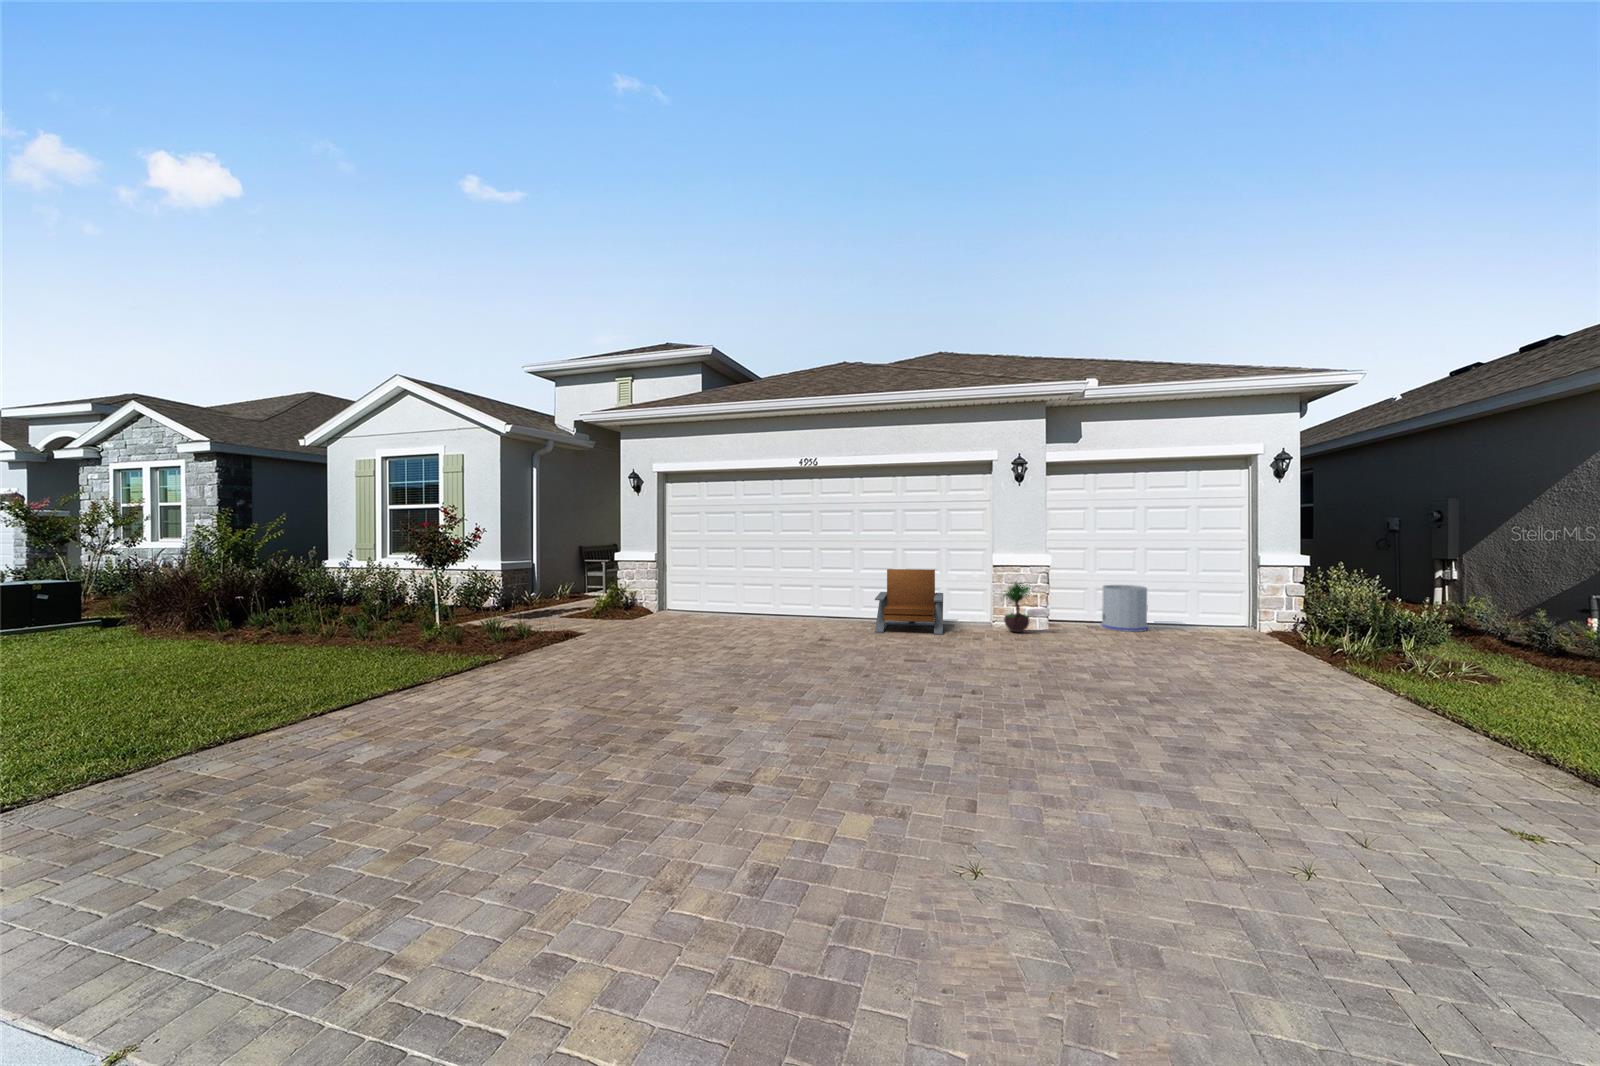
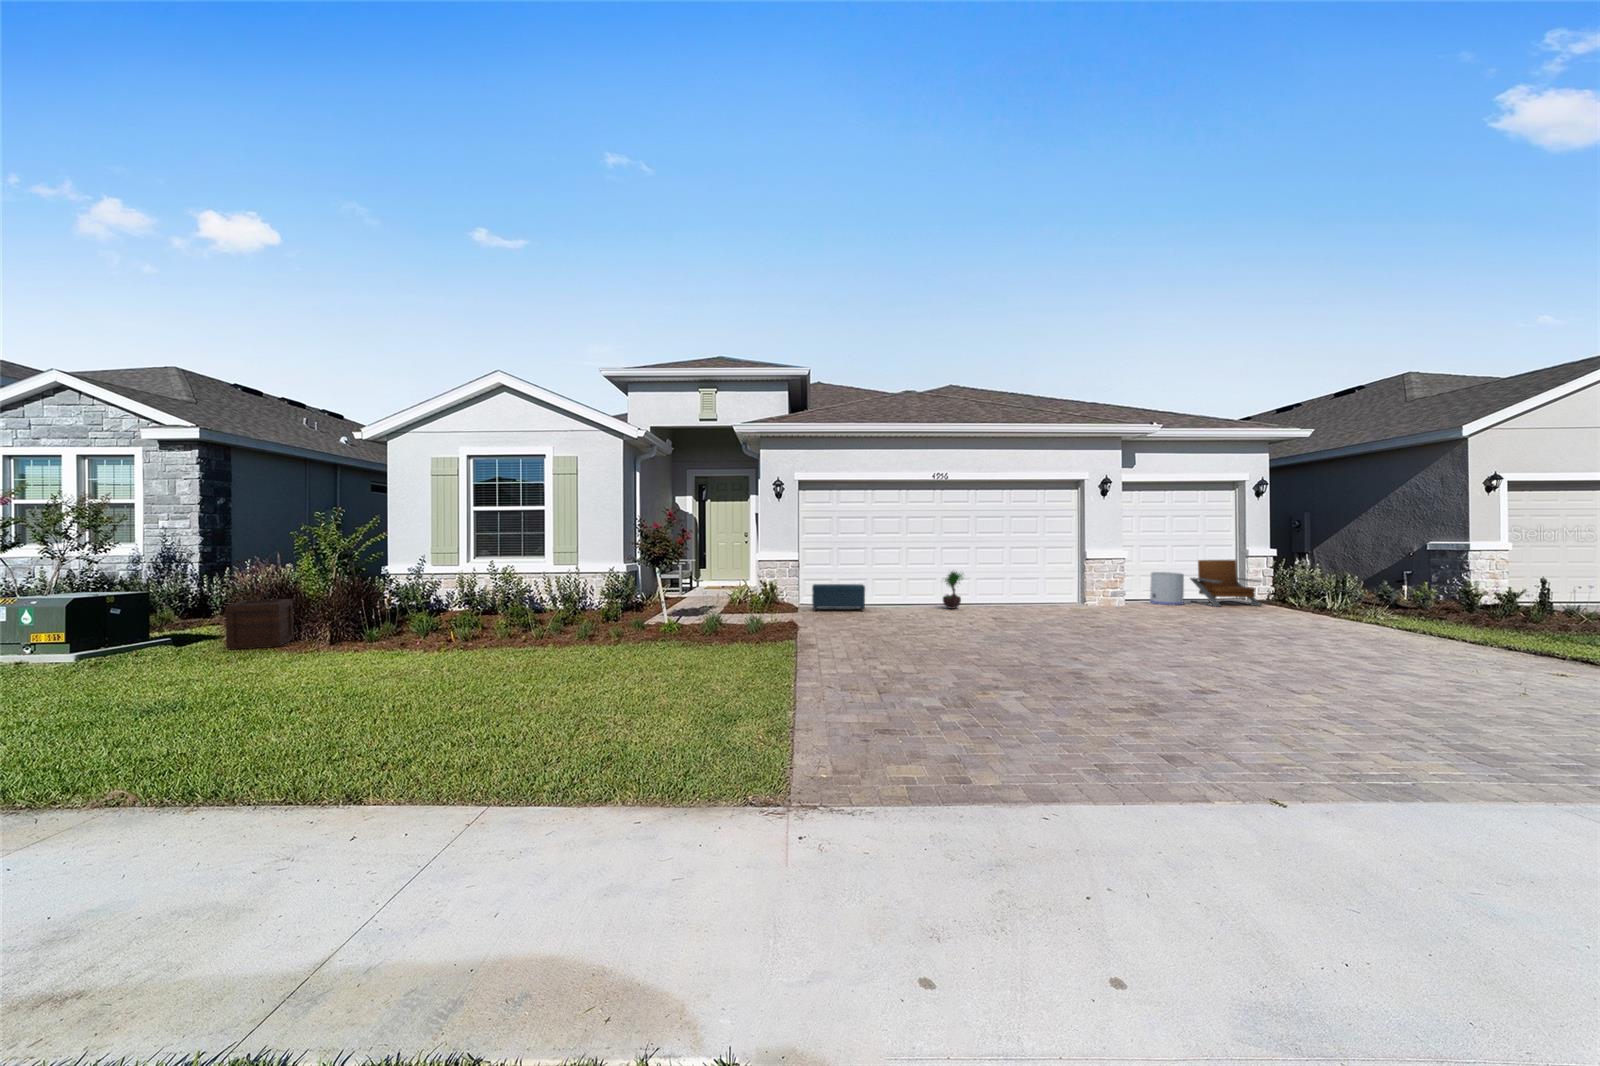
lounge chair: present [875,569,943,635] -> present [1191,560,1261,607]
potted tree: present [1003,581,1030,632] -> present [943,571,962,609]
bench: none [661,588,725,621] -> present [812,584,865,611]
wooden crate: none [86,589,165,633] -> present [225,599,294,650]

